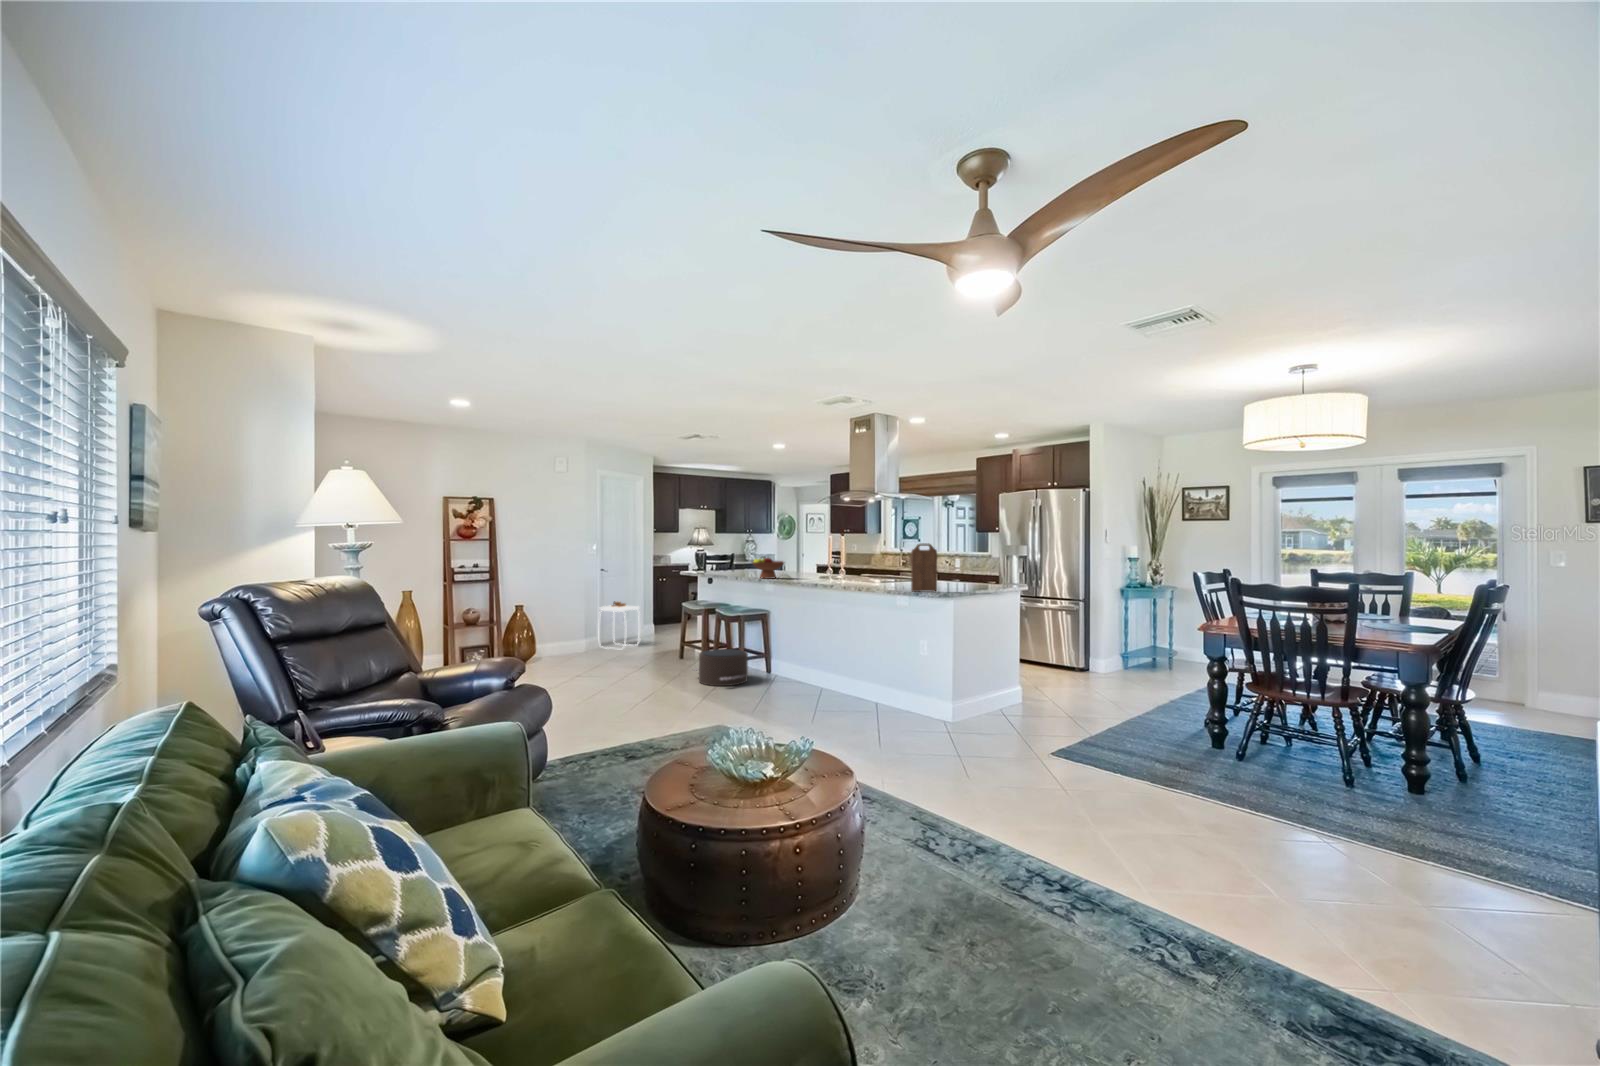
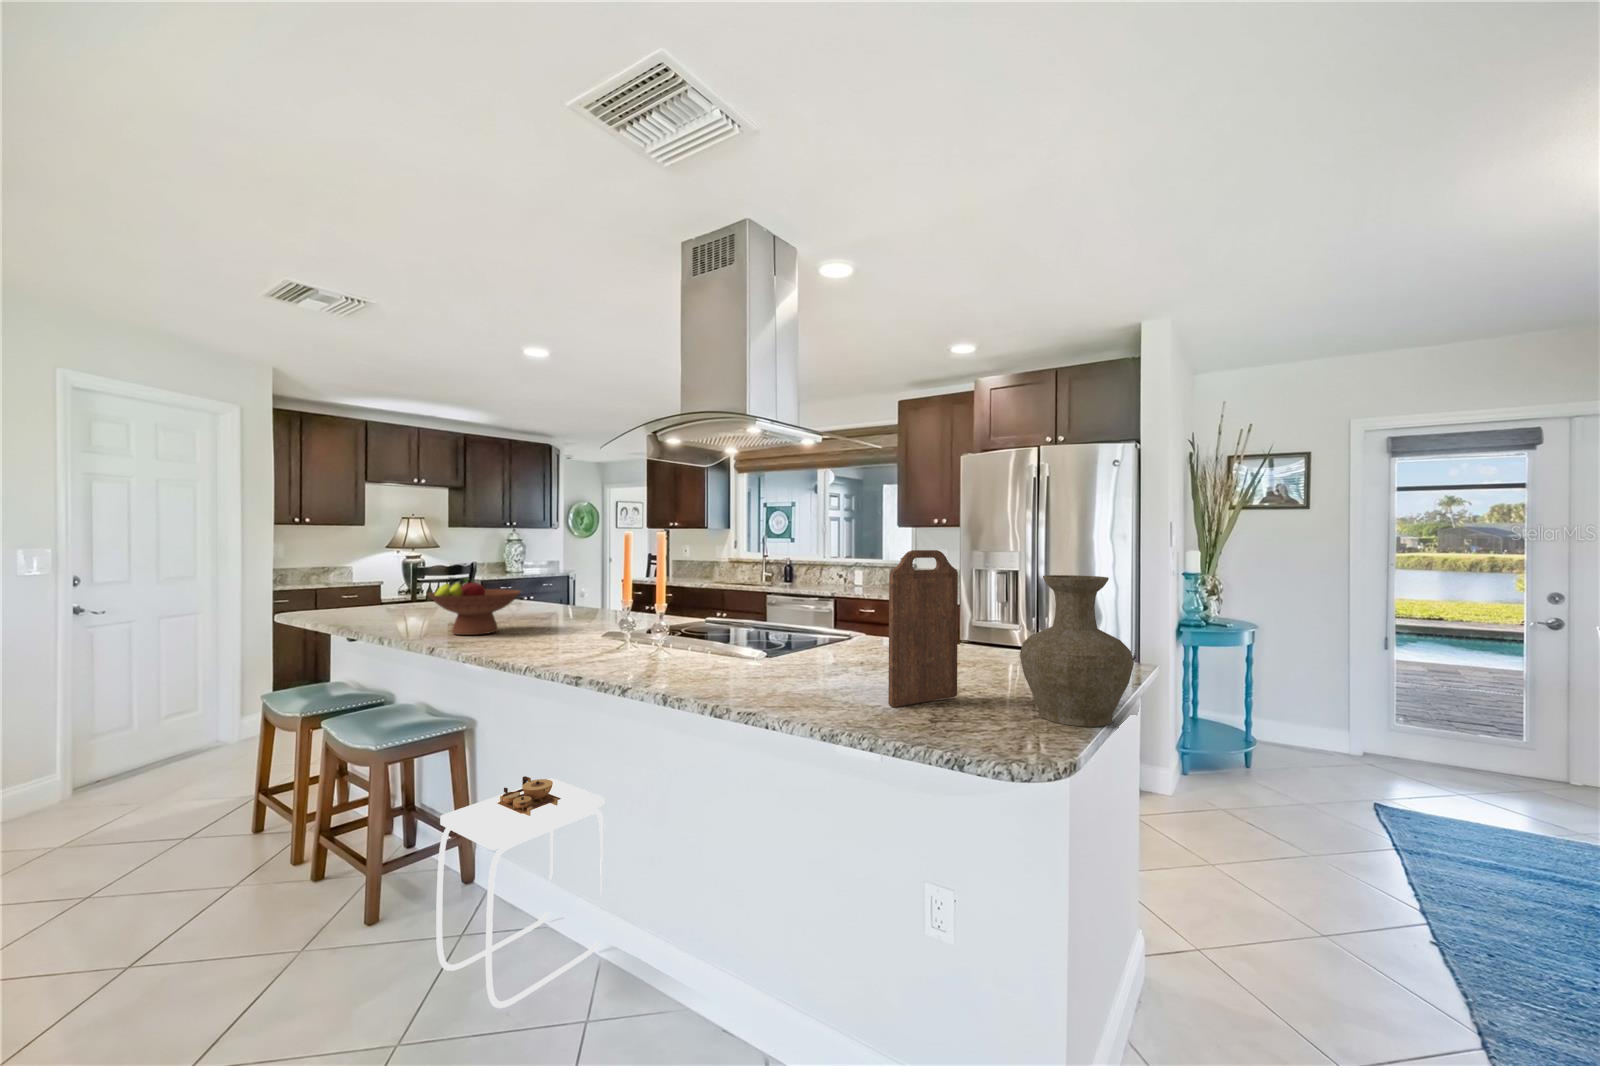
vase: none [950,551,983,595] -> present [1020,575,1134,727]
side table: present [598,601,639,646] -> present [436,776,604,1008]
pouf: present [693,649,748,686] -> none [183,847,379,1020]

